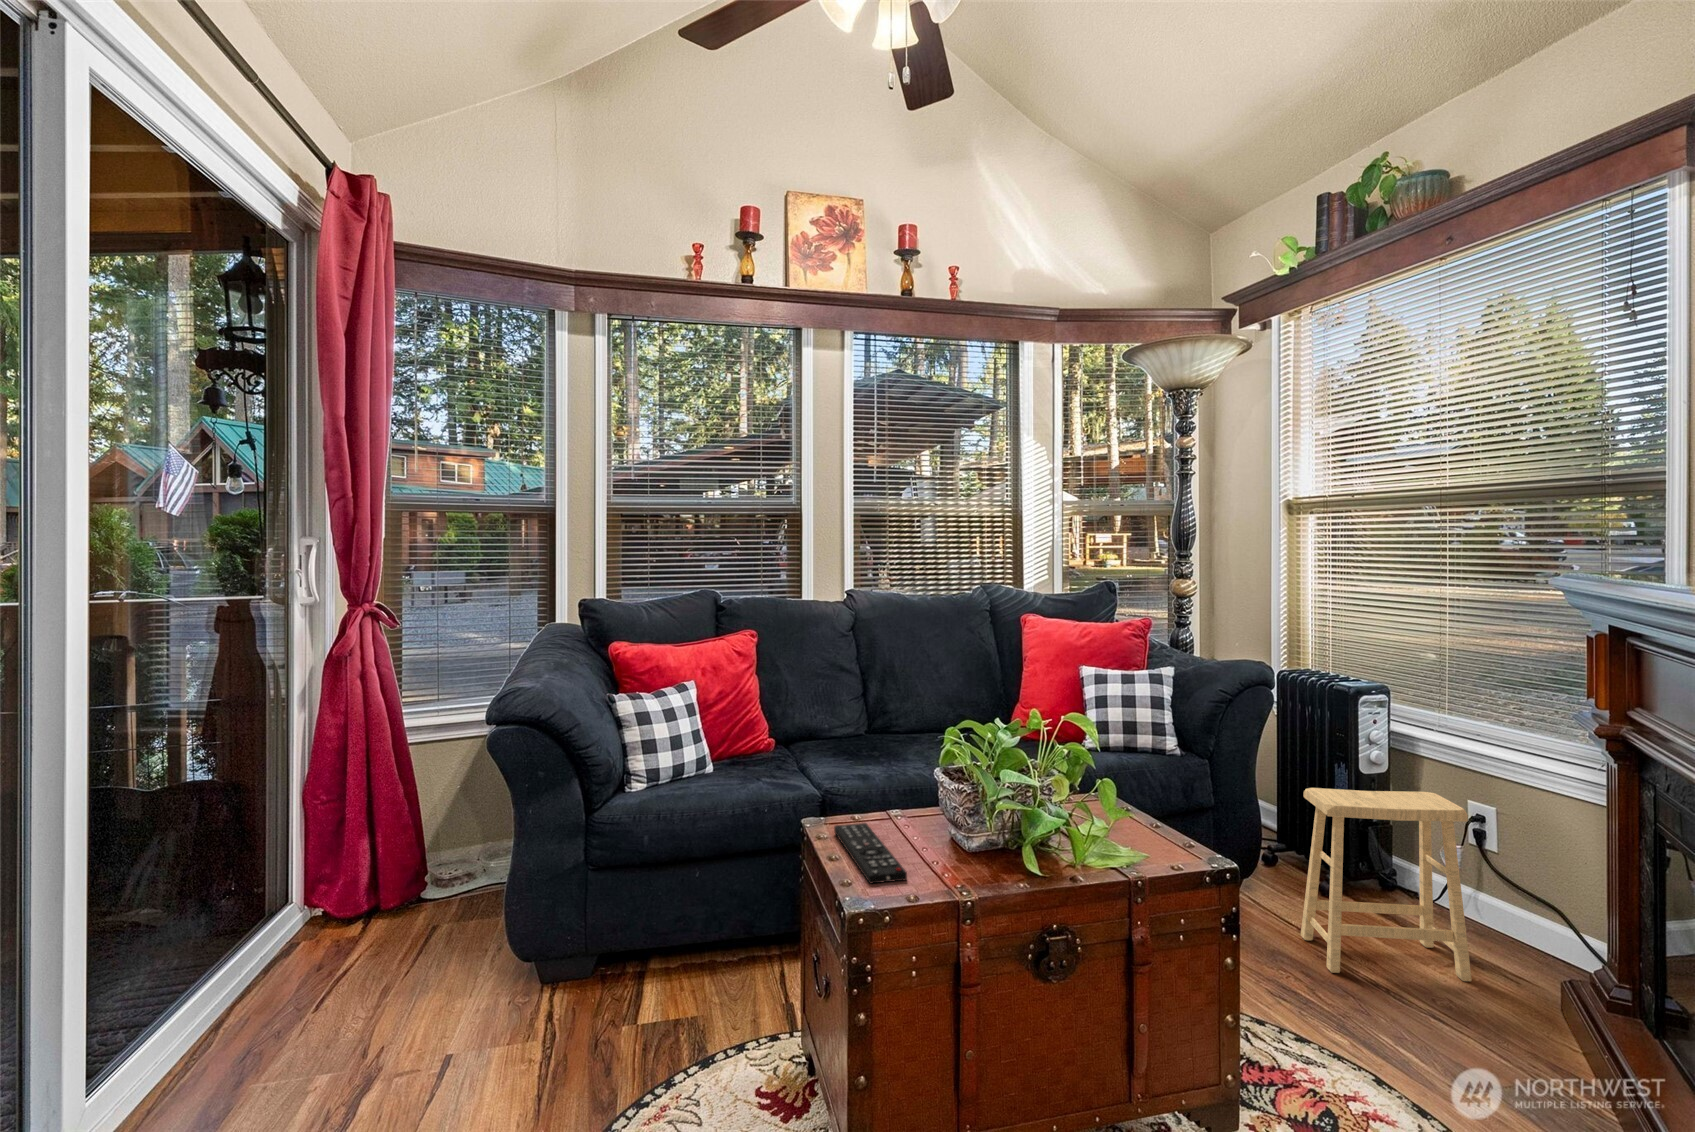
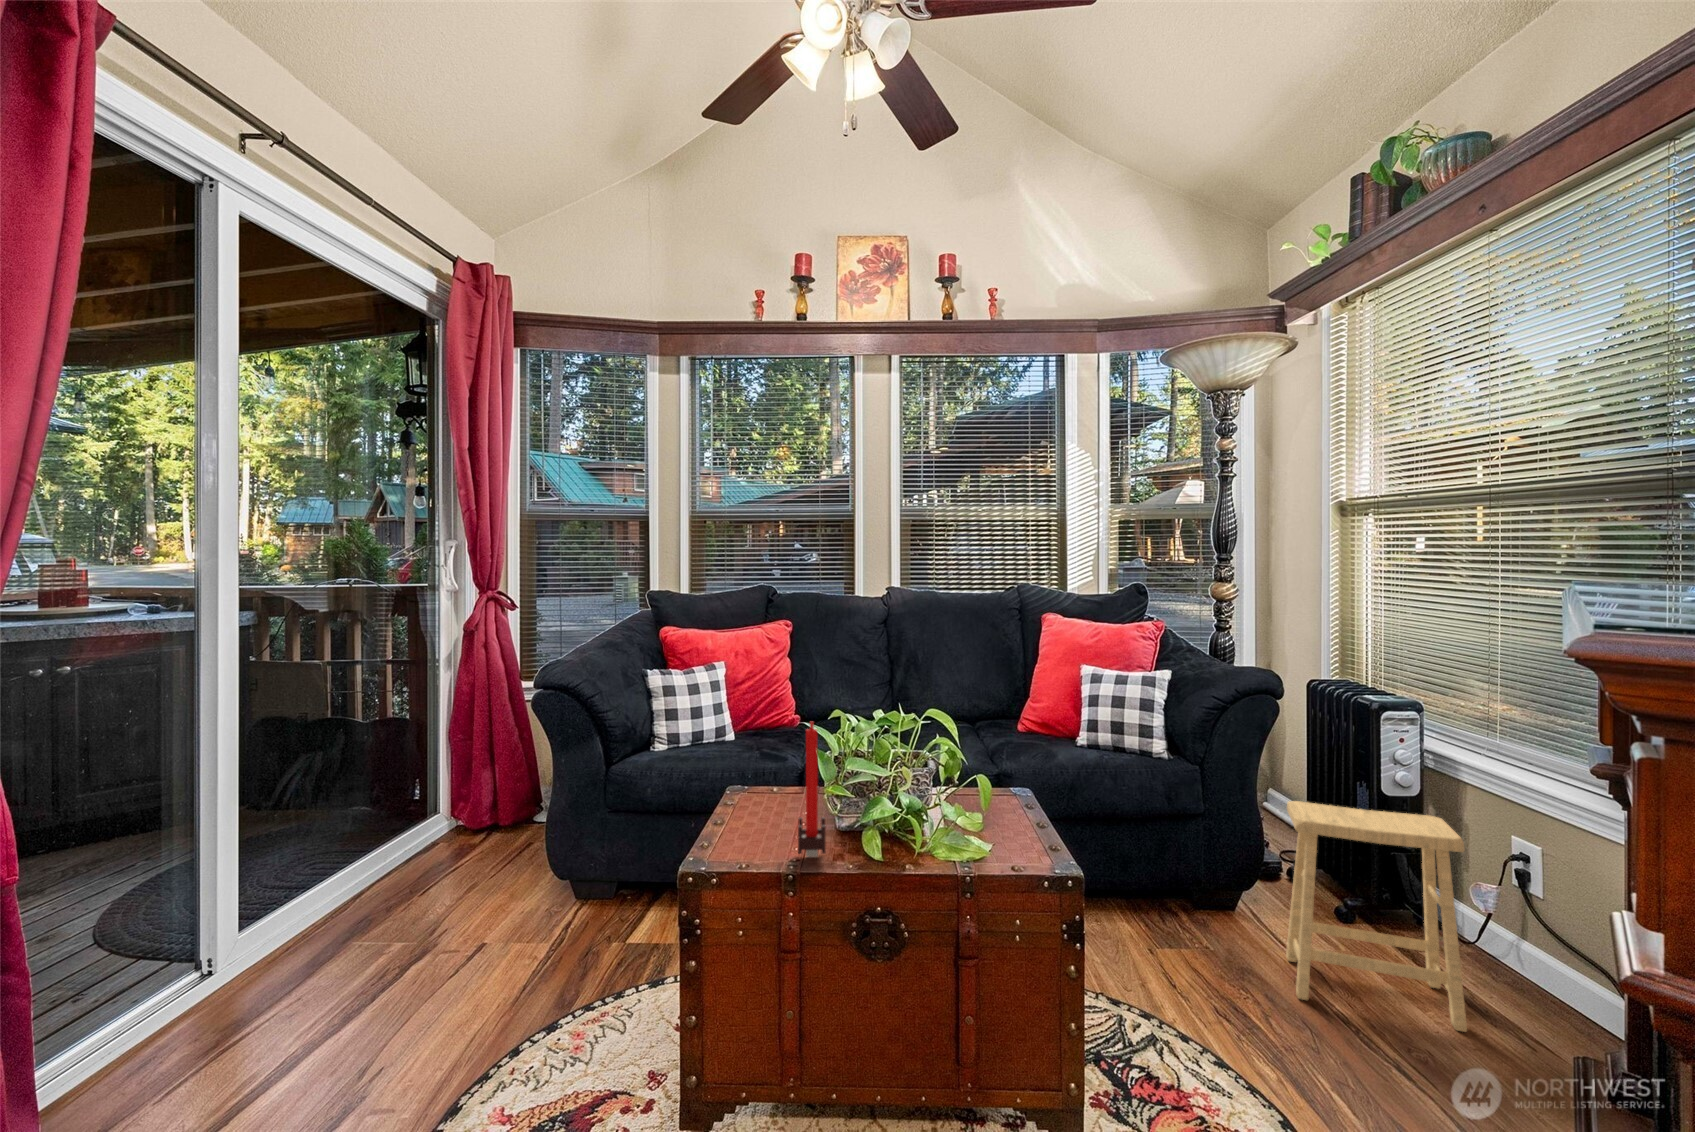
candle: none [943,739,981,883] -> present [798,722,826,857]
remote control: present [834,823,907,884] -> none [731,795,783,849]

